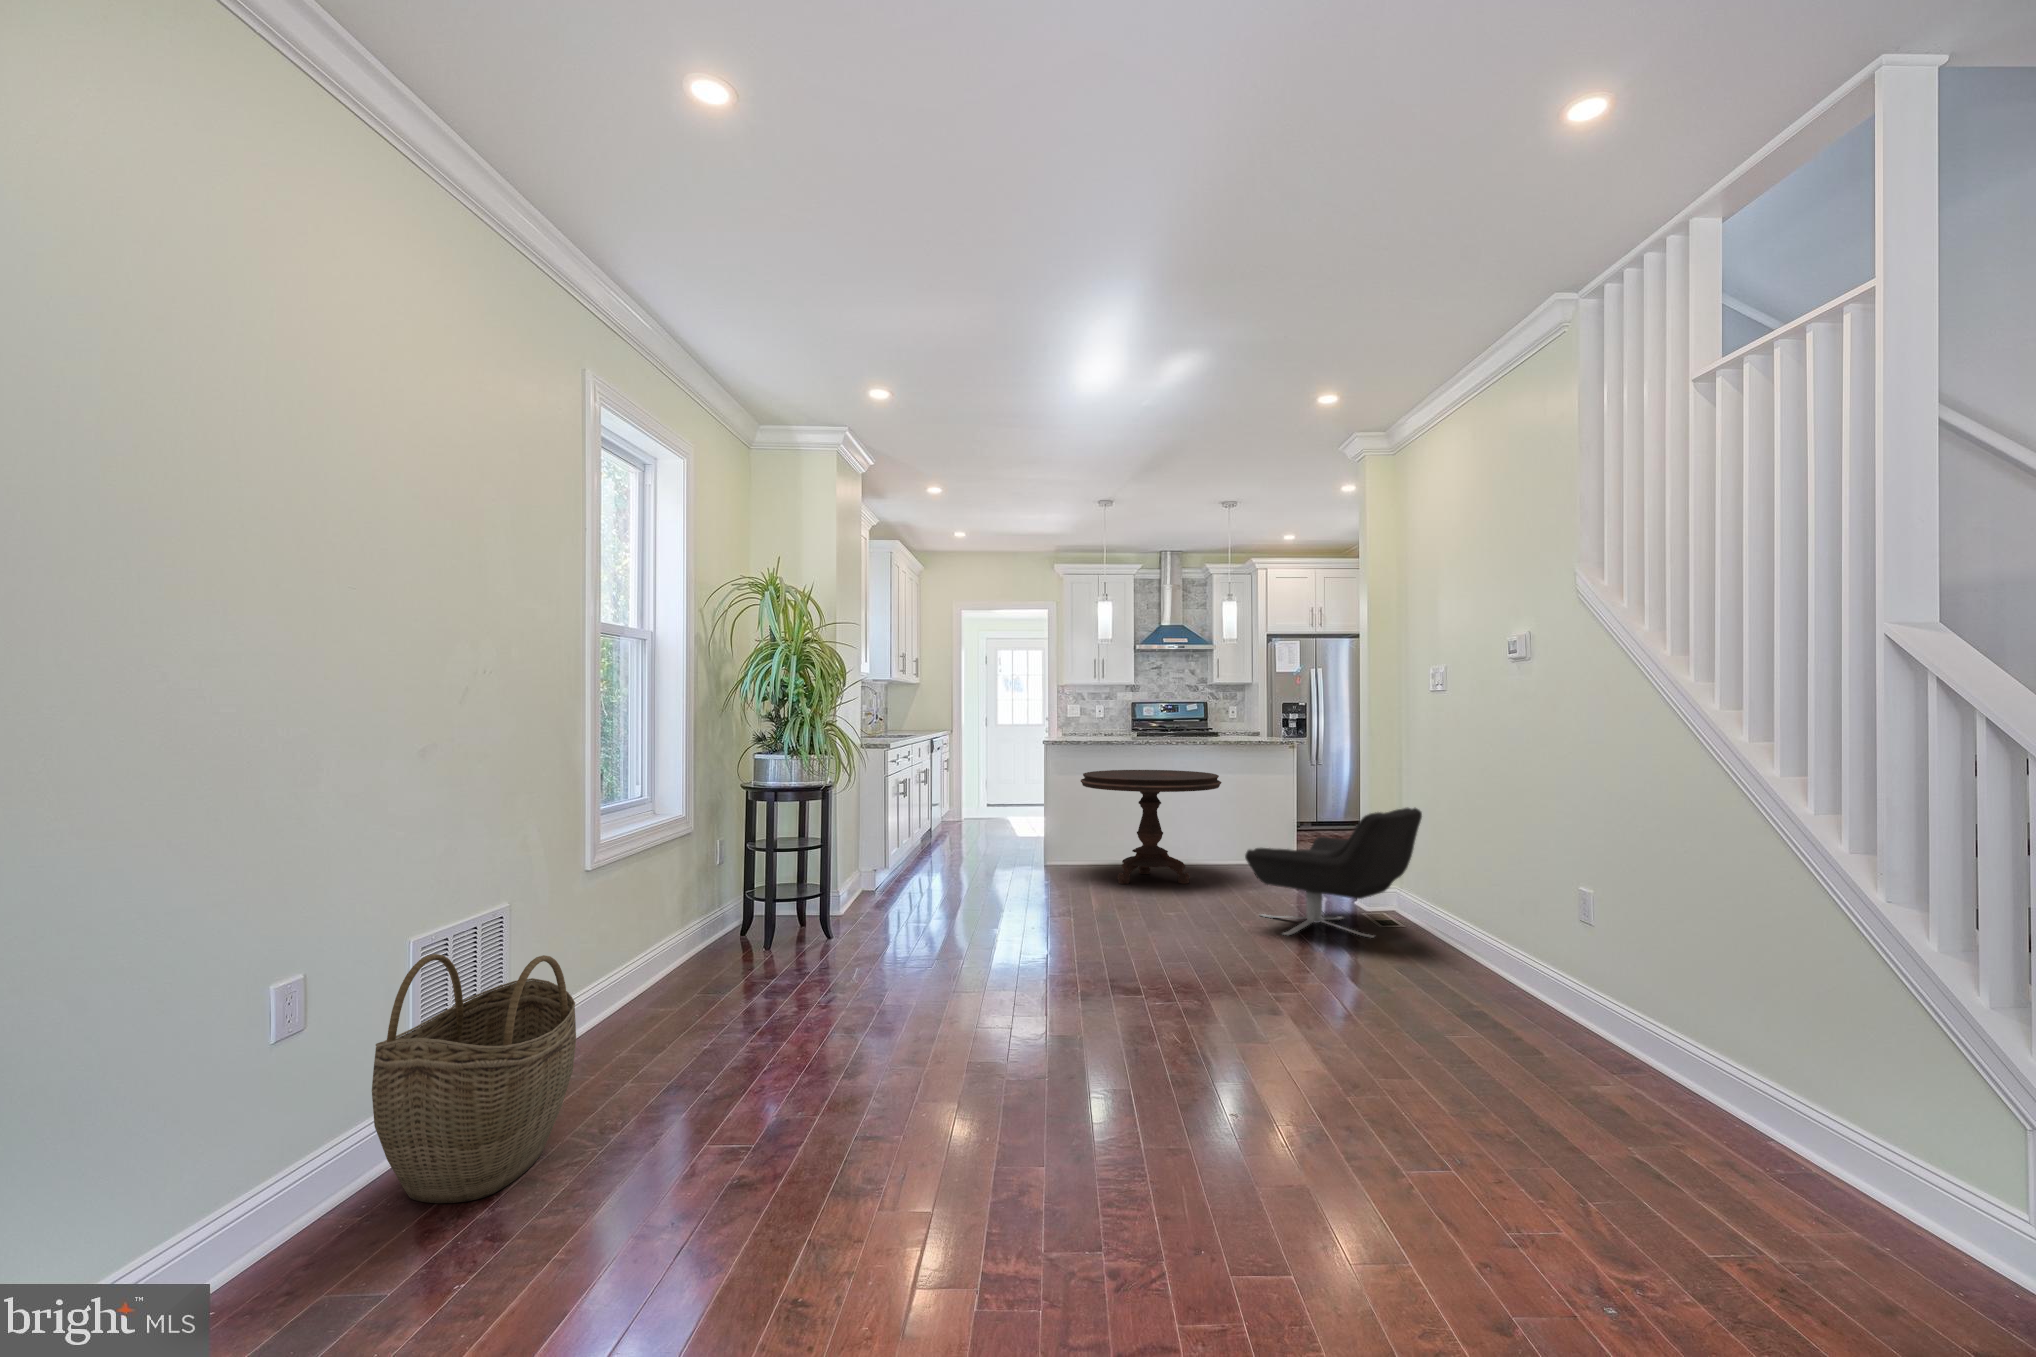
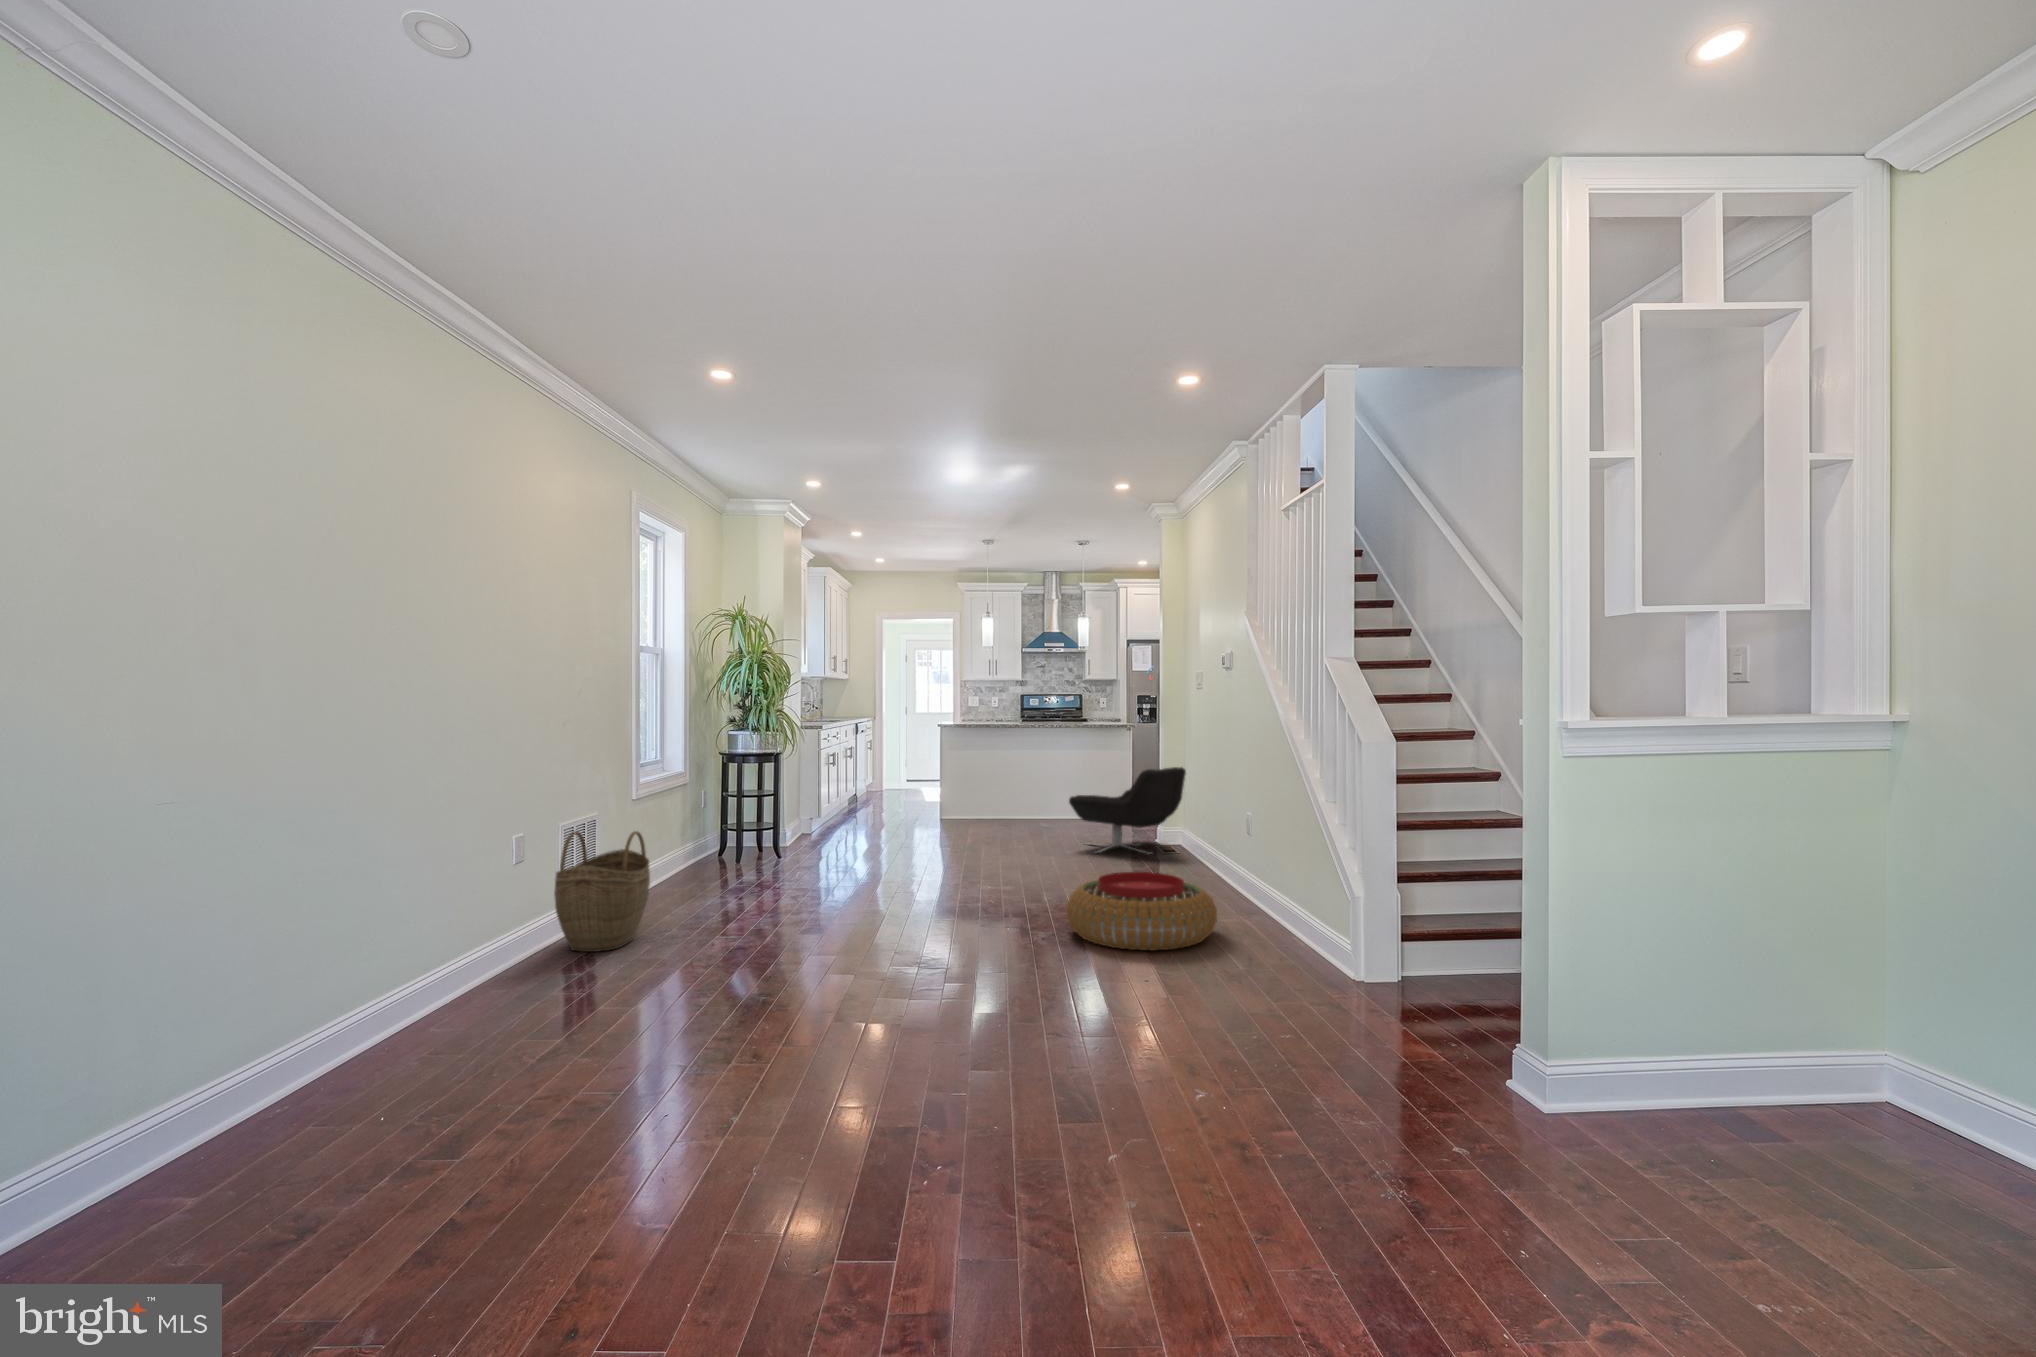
side table: present [1081,770,1222,884] -> none [967,746,1070,829]
pouf: none [1359,1035,1705,1247] -> present [1066,872,1217,950]

